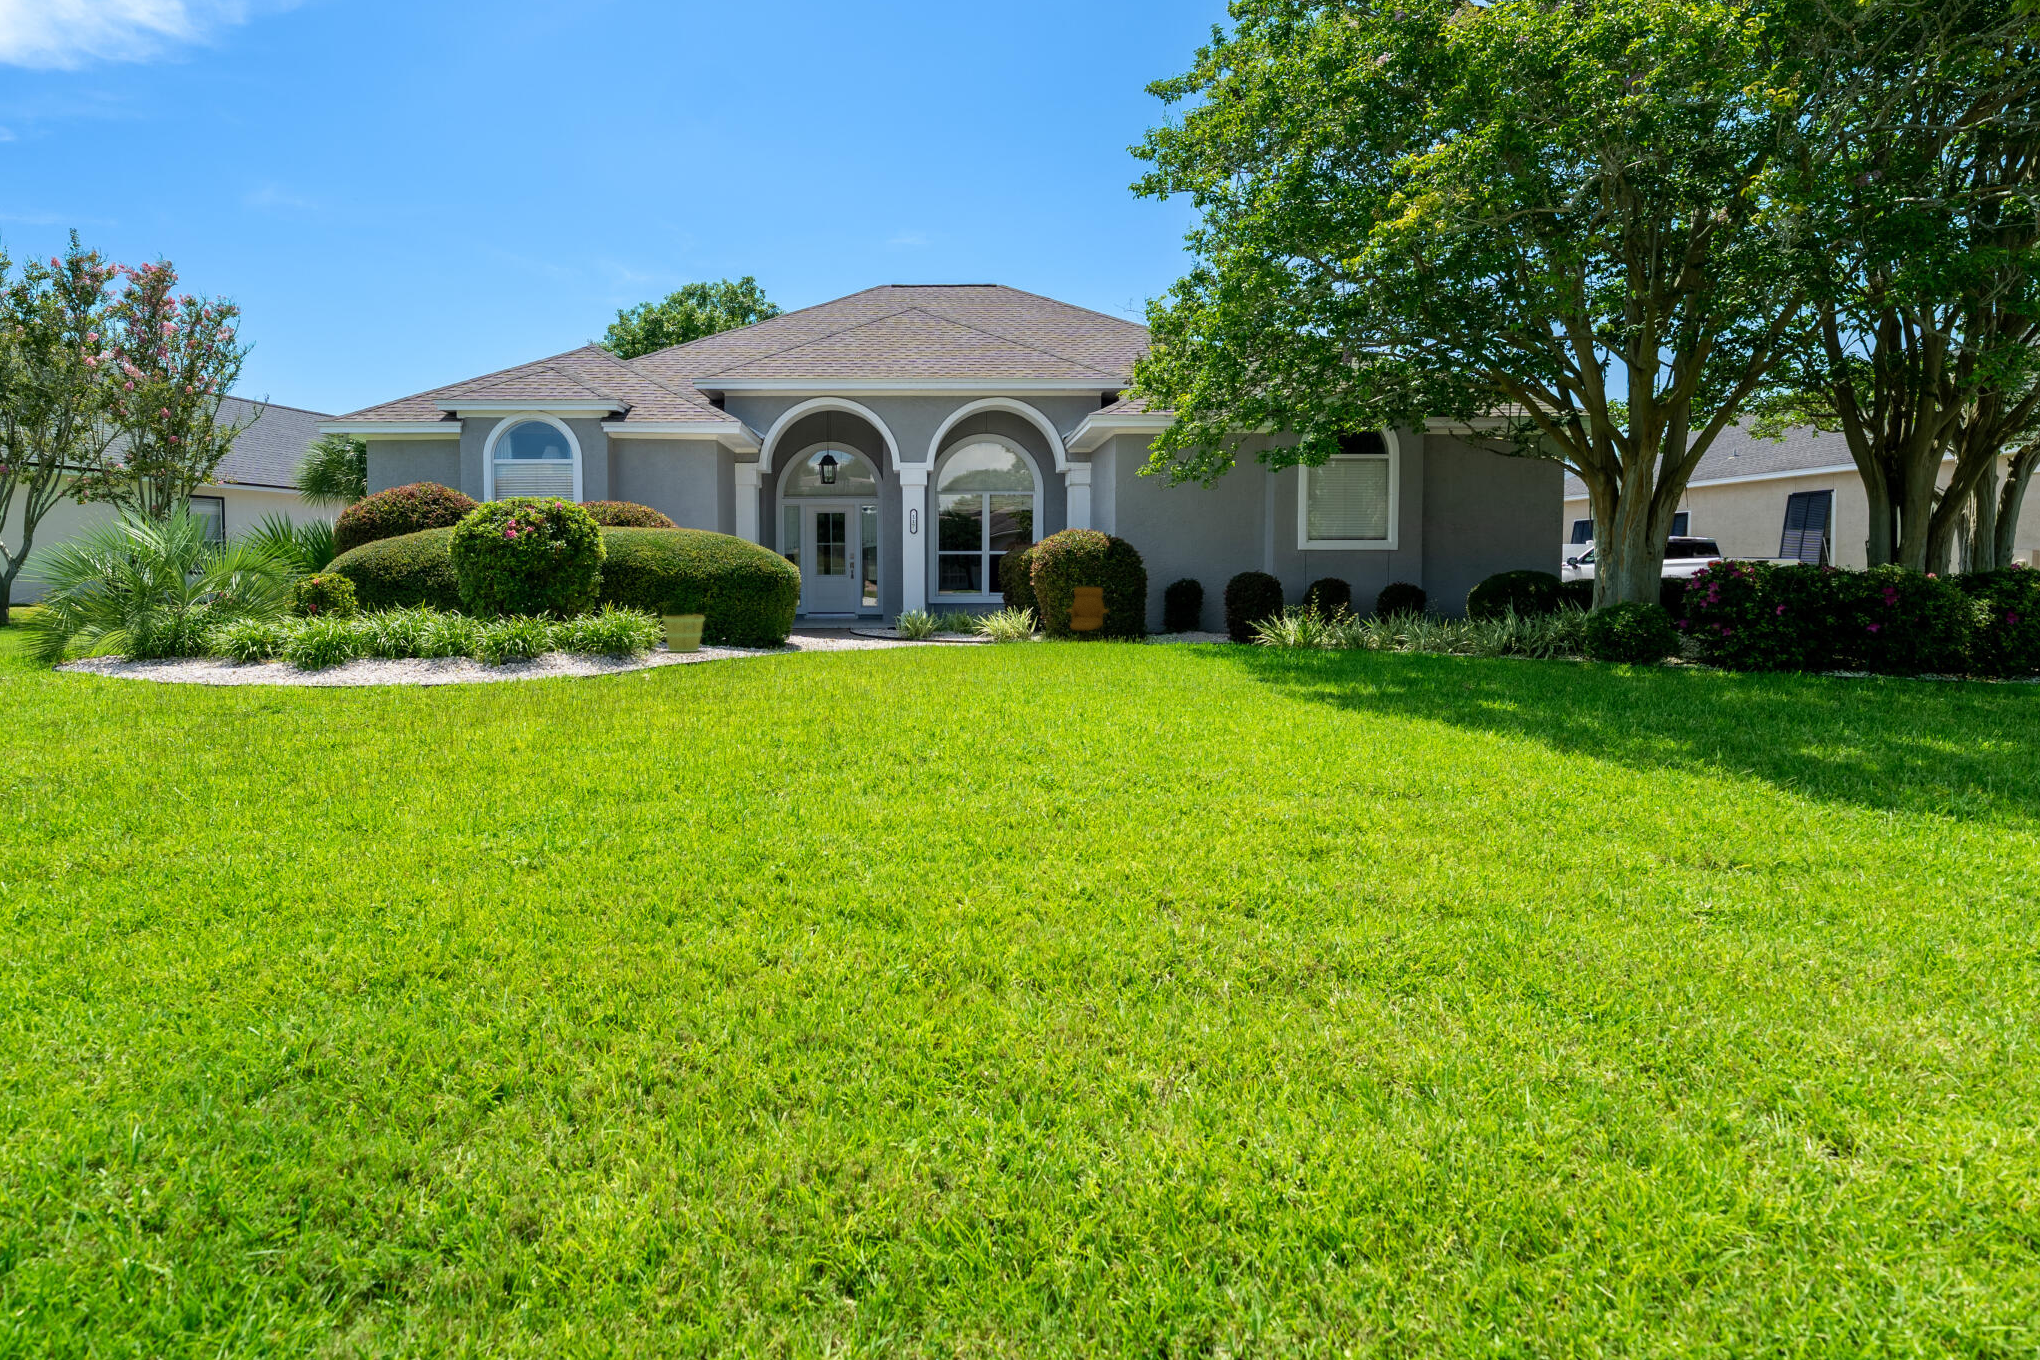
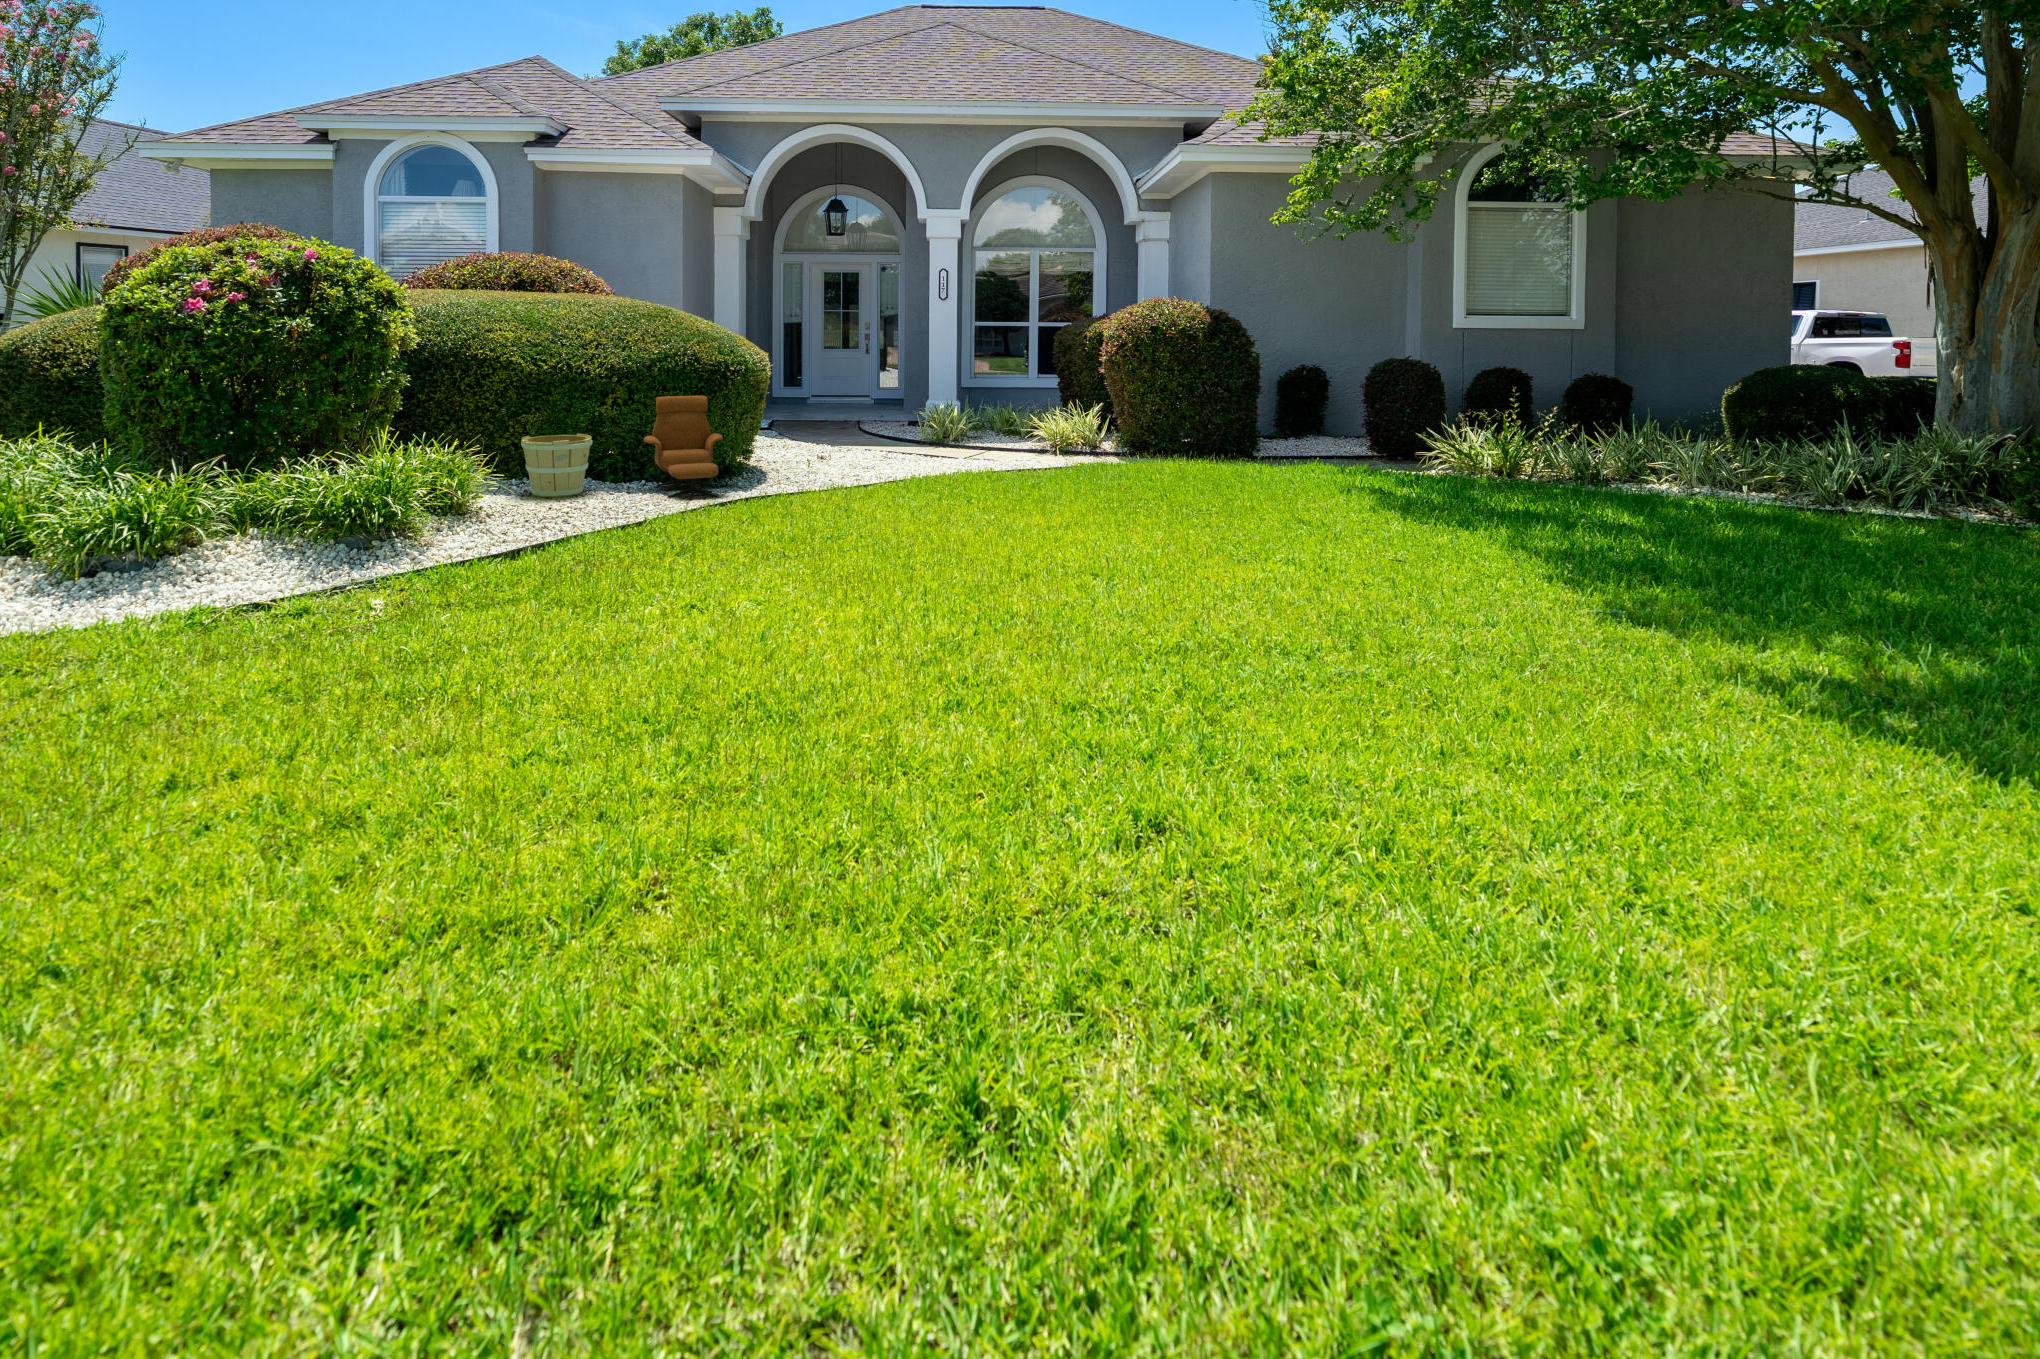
lounge chair: present [1067,587,1108,641] -> present [644,396,723,501]

